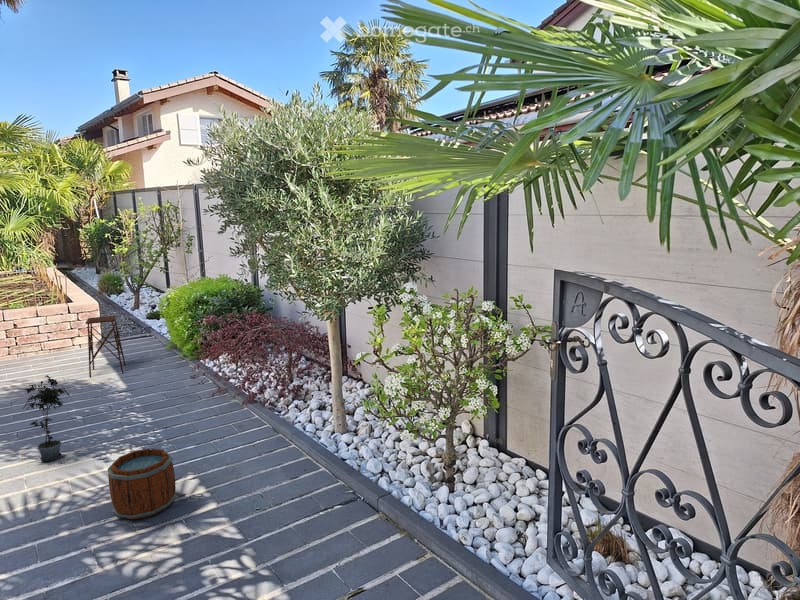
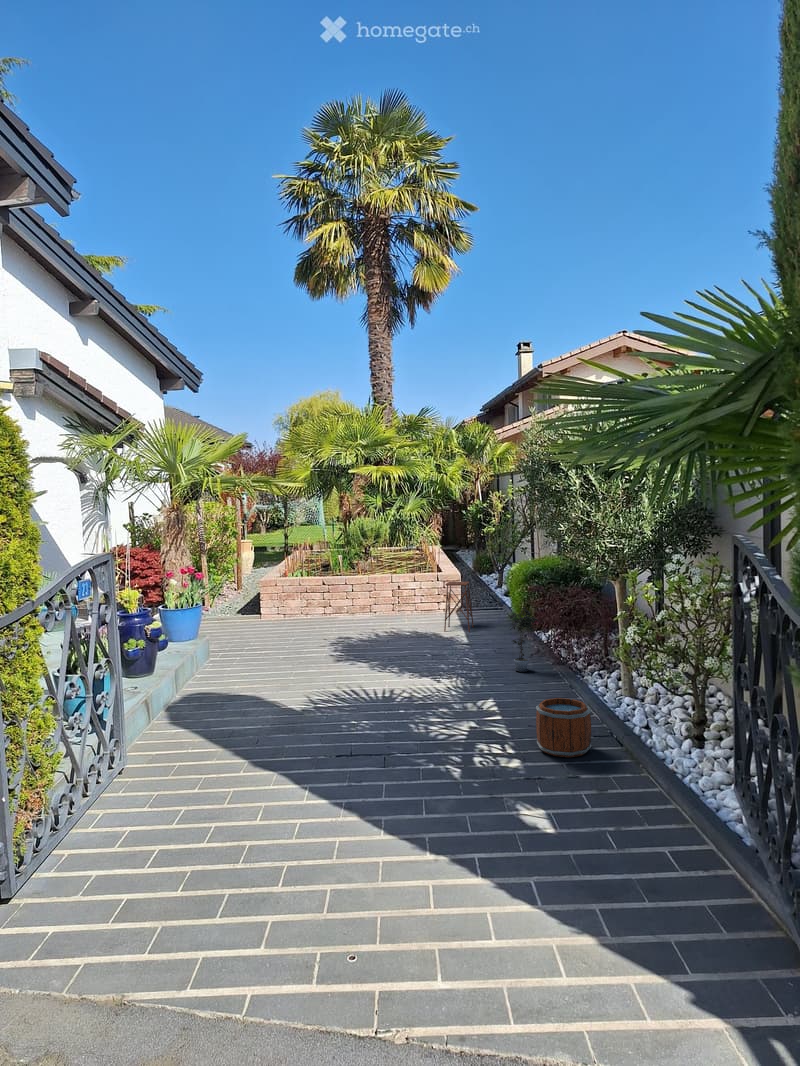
potted plant: present [23,375,69,461] -> present [509,607,539,672]
bucket: present [107,448,176,520] -> present [536,698,591,757]

